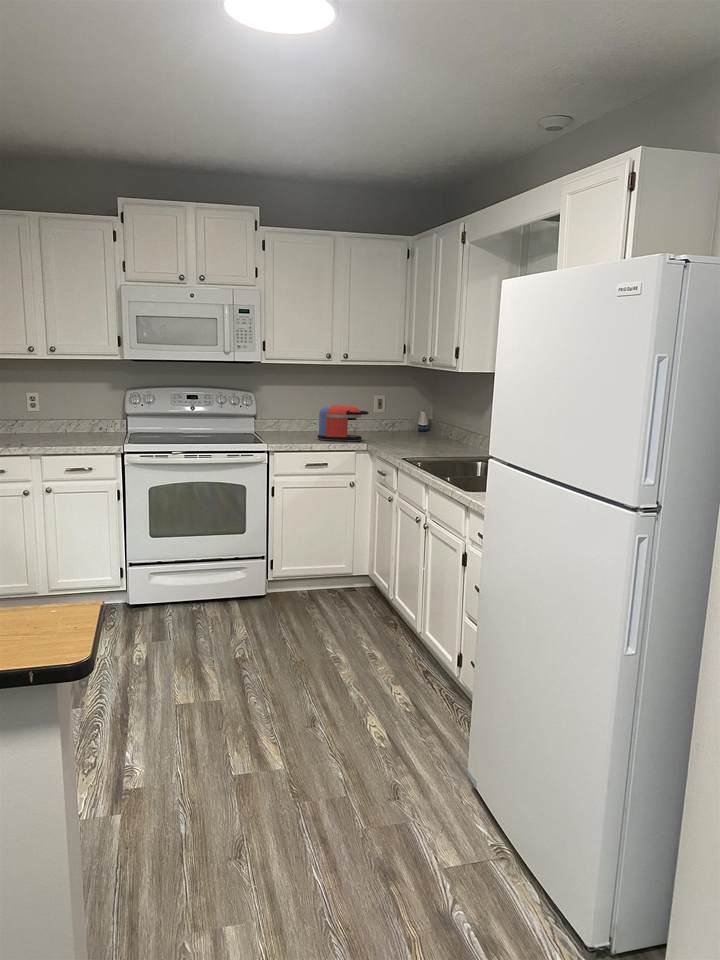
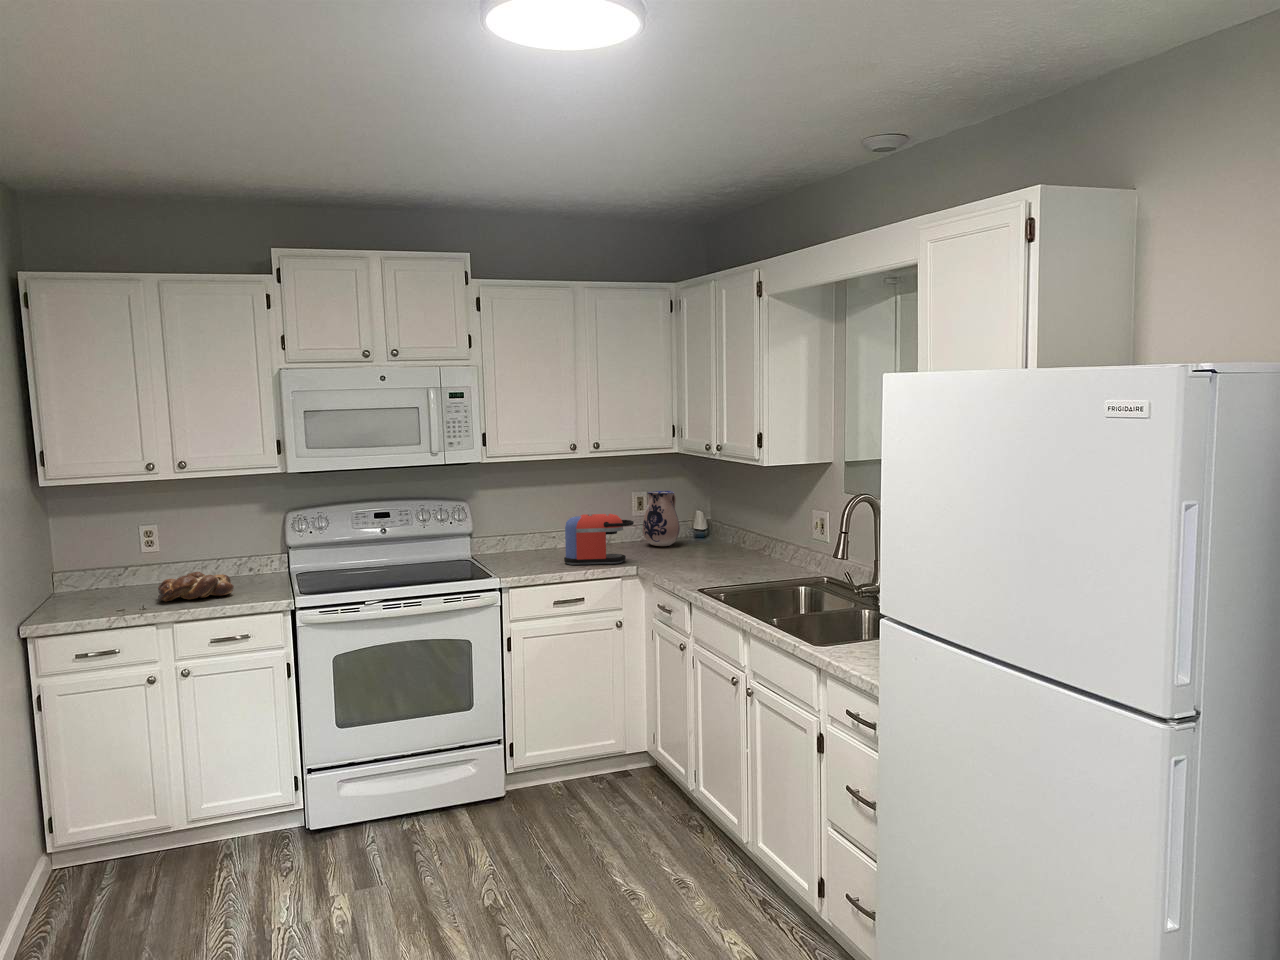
ceramic pitcher: none [379,394,406,434] -> present [643,491,680,546]
bread loaf: none [33,424,85,442] -> present [158,572,234,601]

